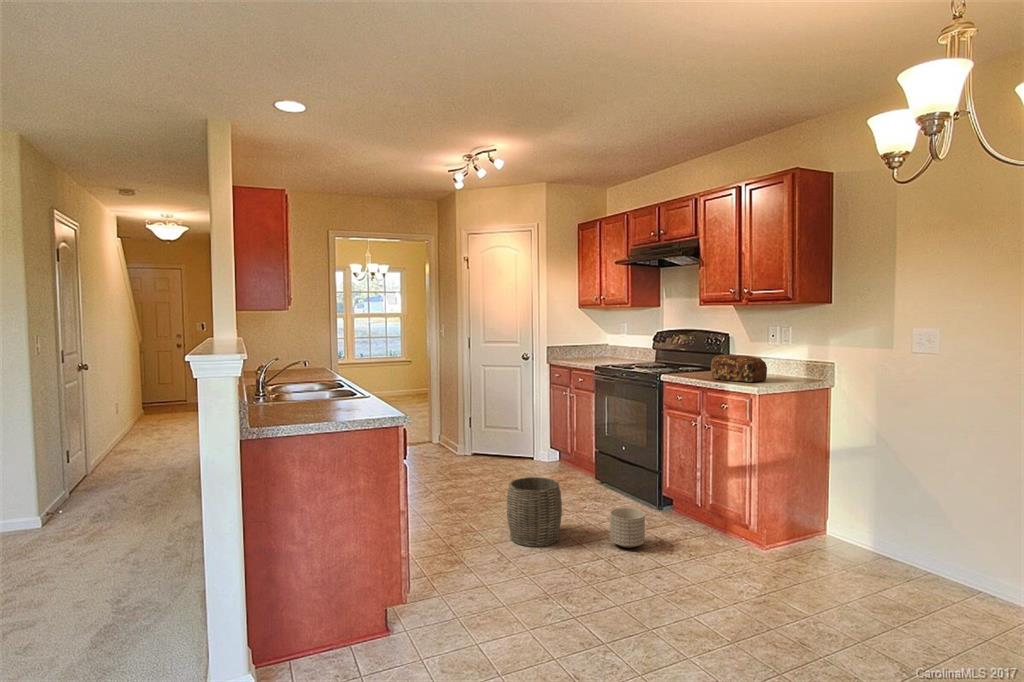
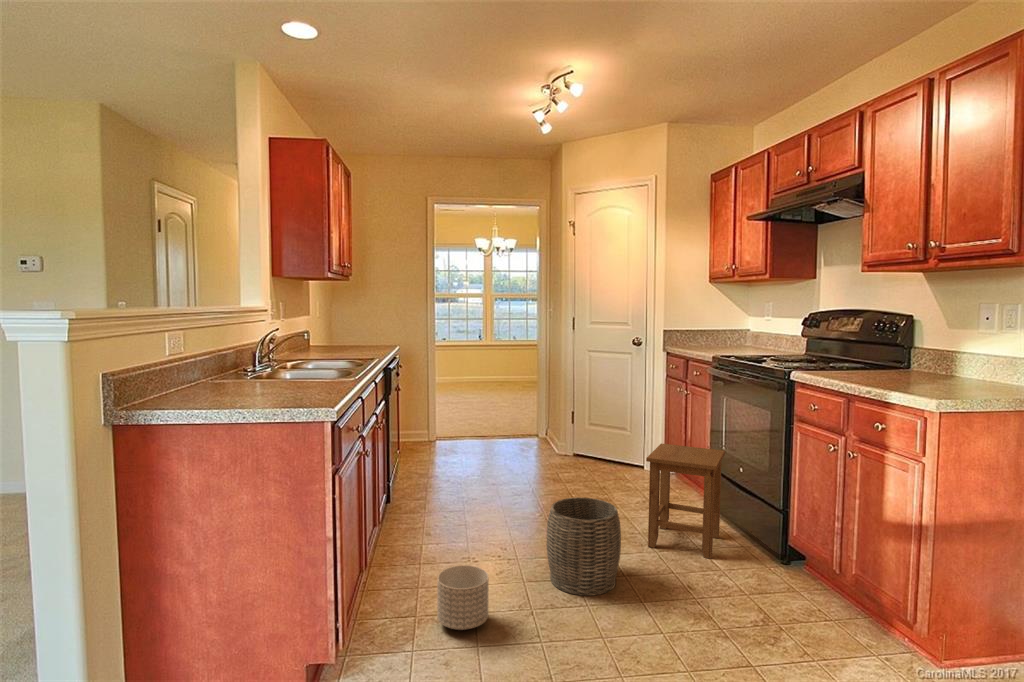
bread loaf: present [711,354,767,382] -> none [866,345,966,390]
stool: none [565,434,616,513] -> present [646,444,725,559]
planter: present [610,508,645,548] -> present [437,565,489,630]

